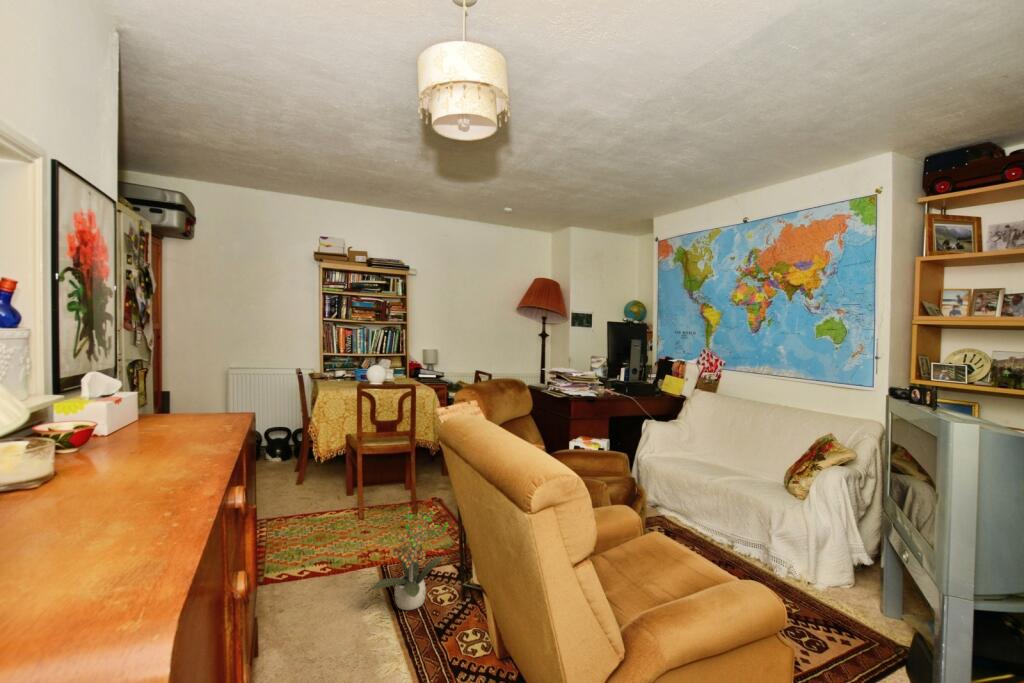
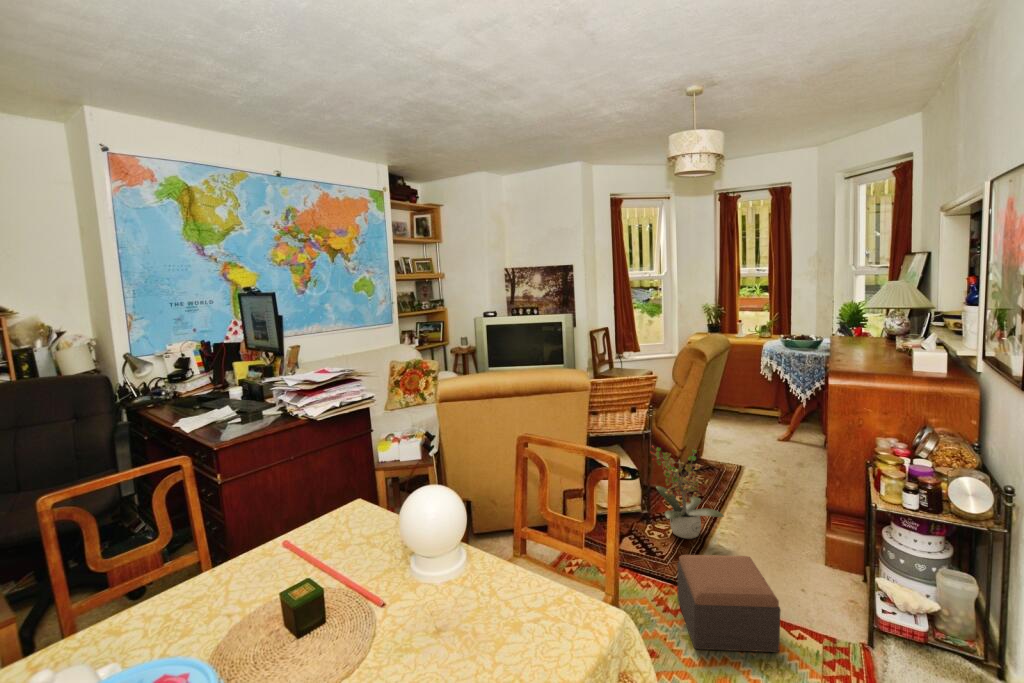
footstool: none [297,516,370,580] -> present [678,555,781,652]

